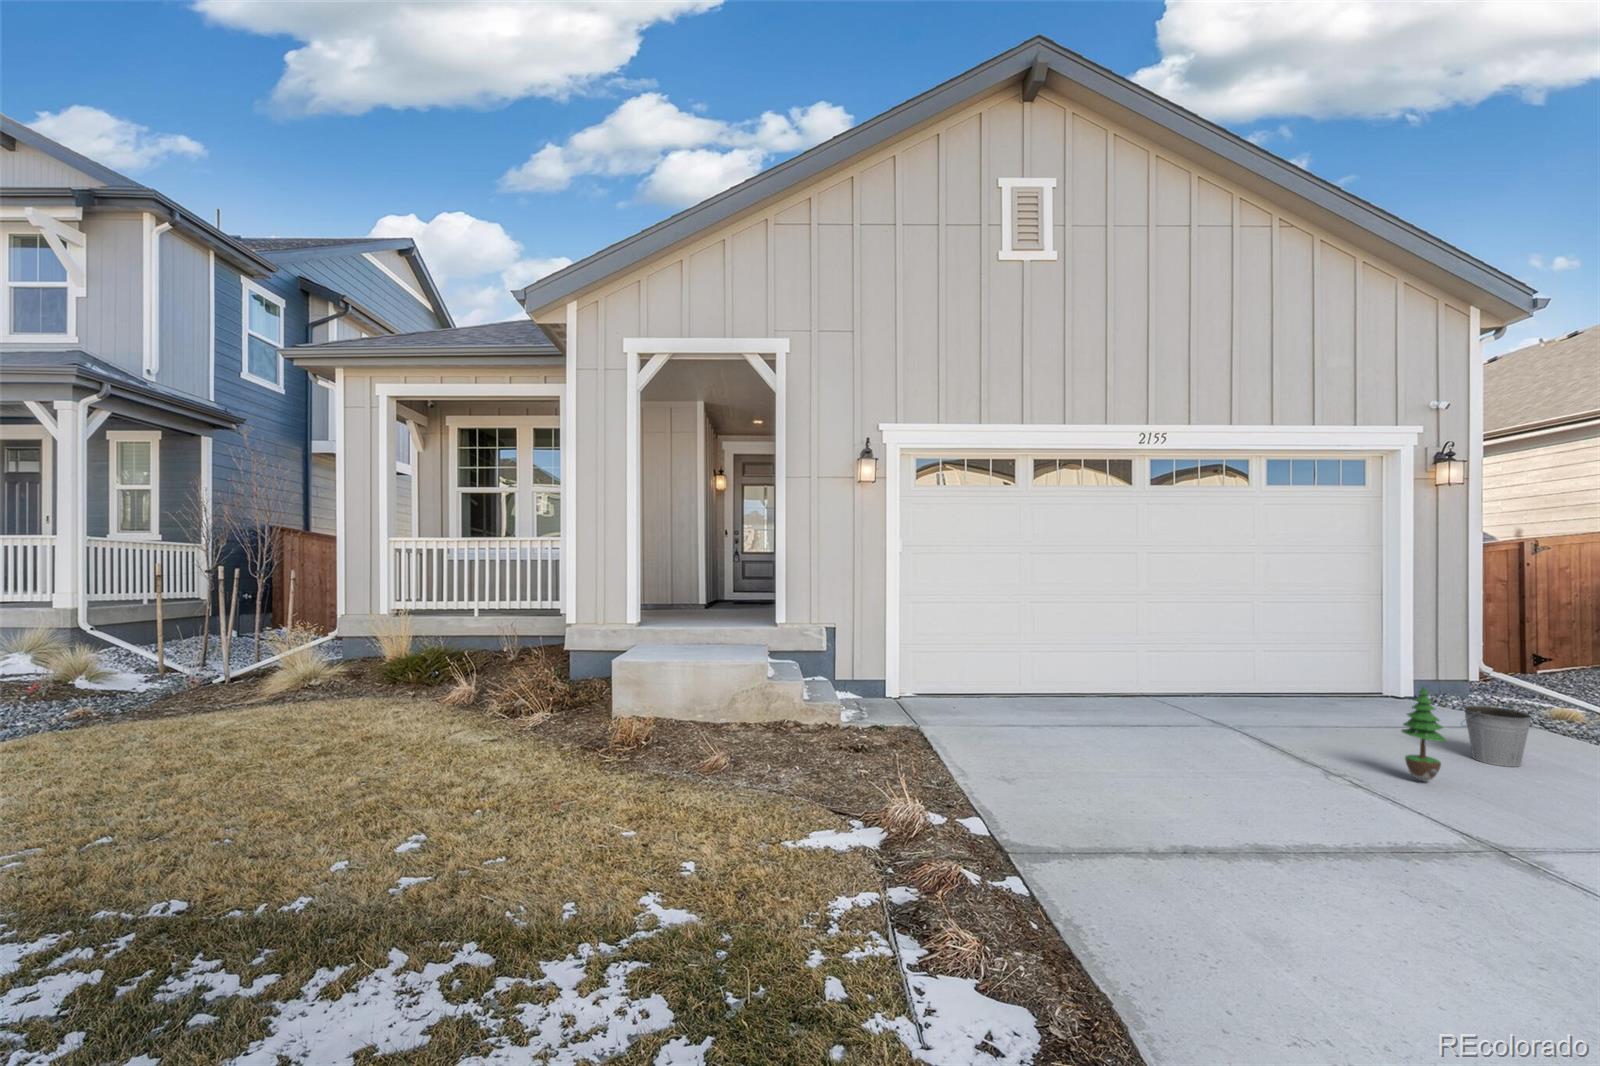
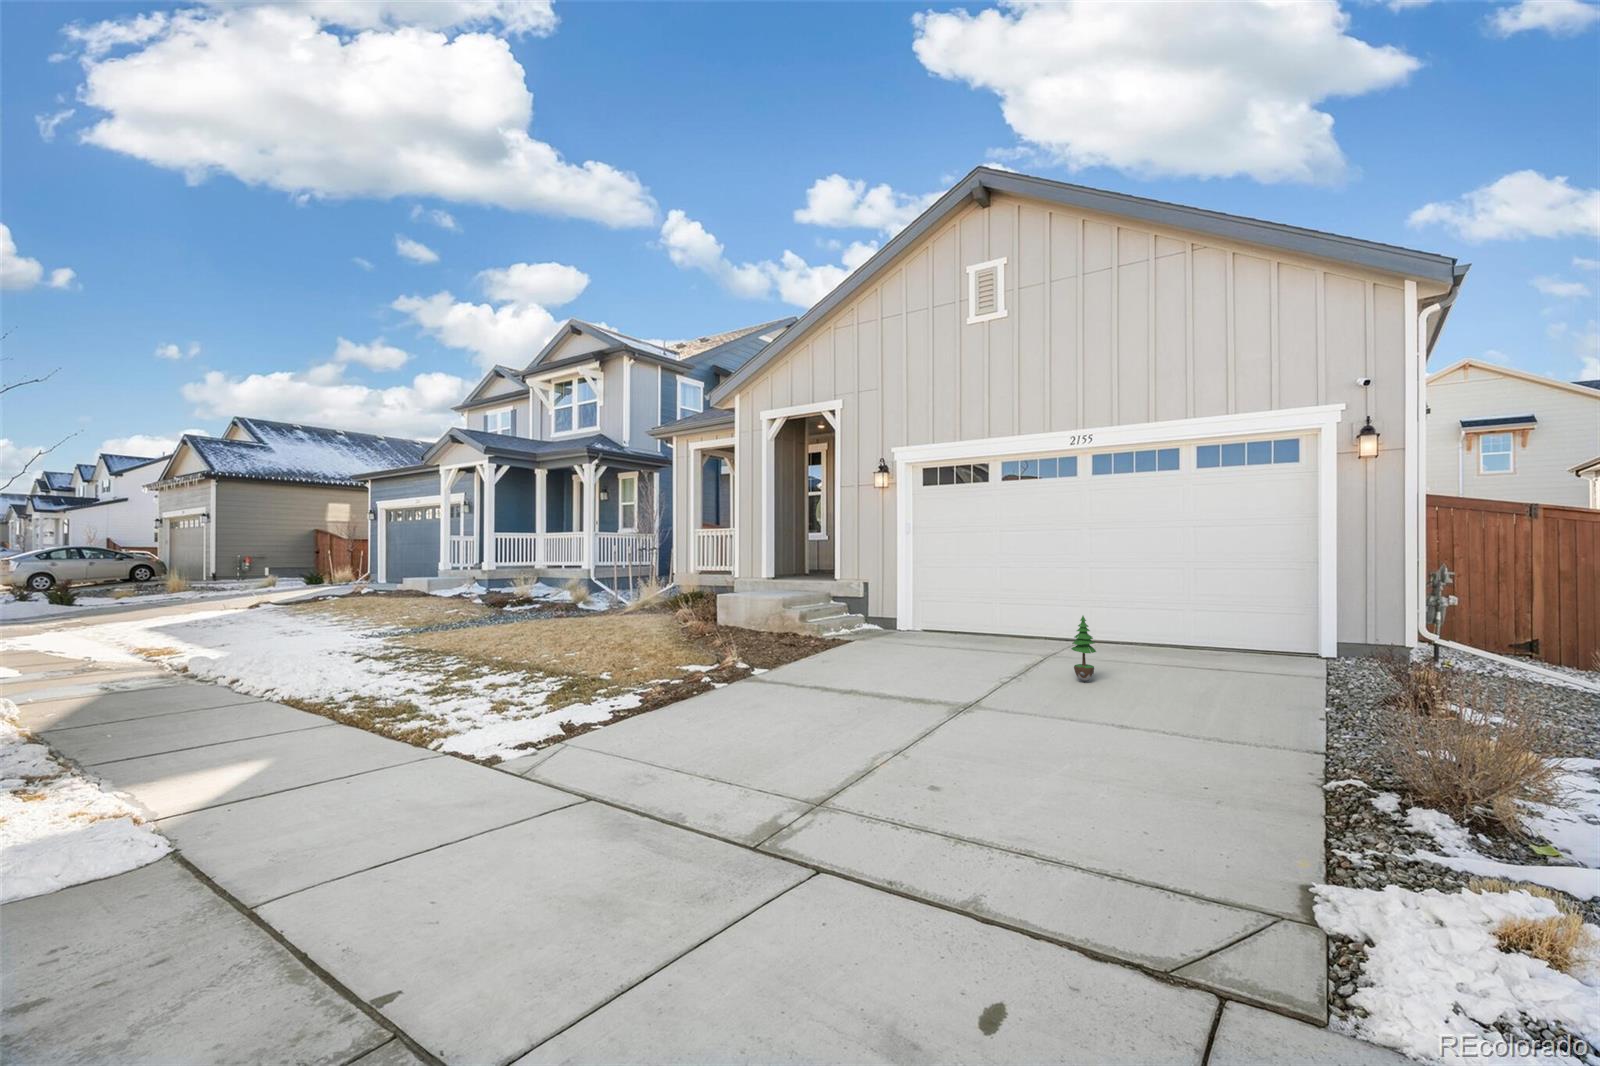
bucket: present [1464,706,1532,767] -> none [1178,643,1225,688]

